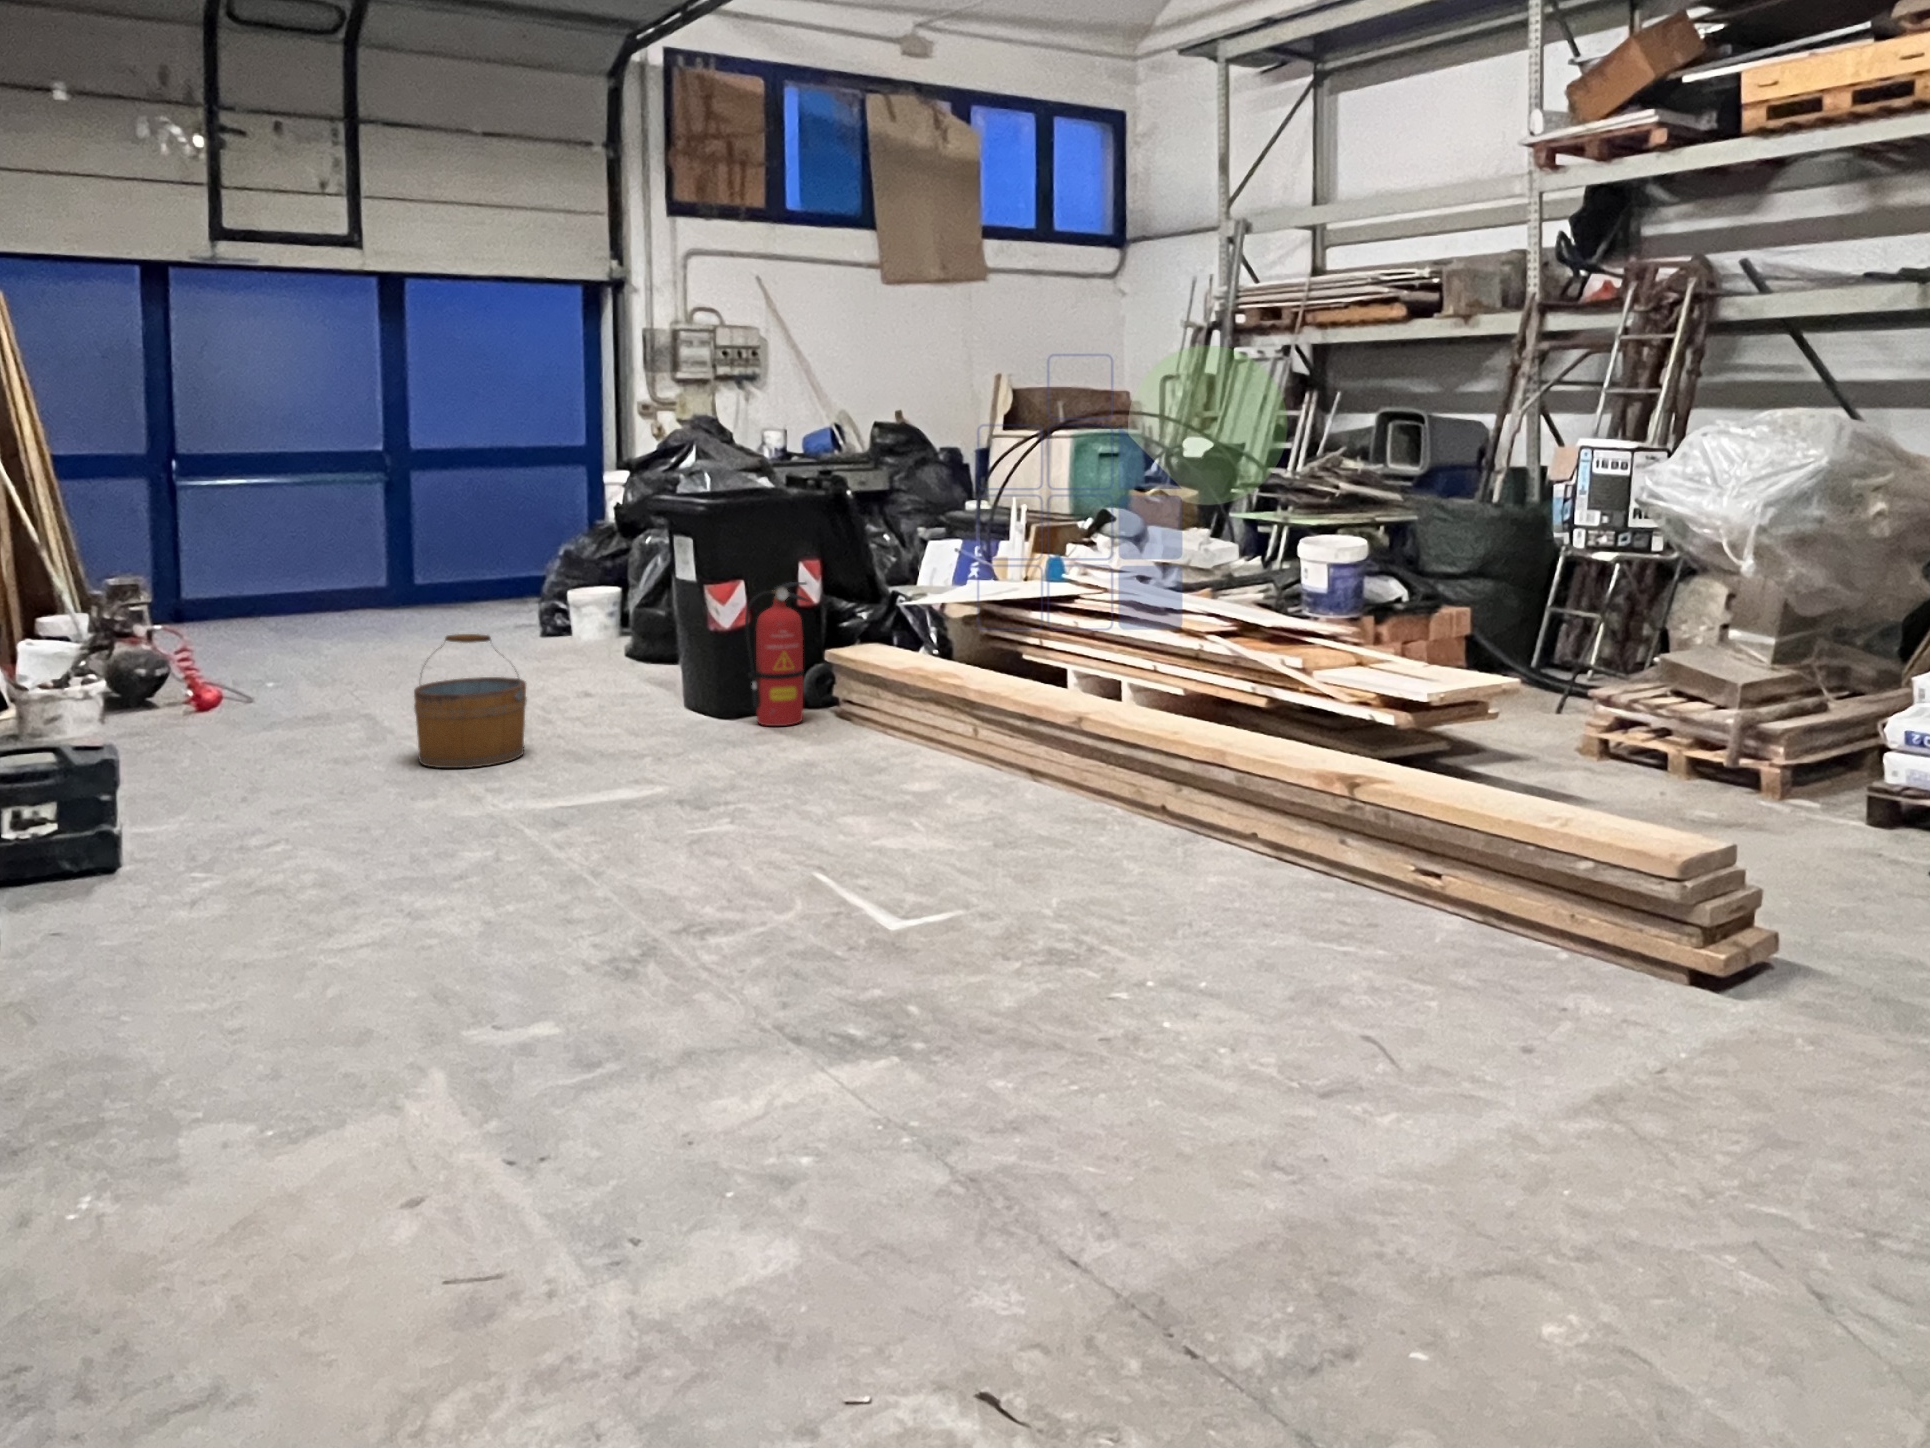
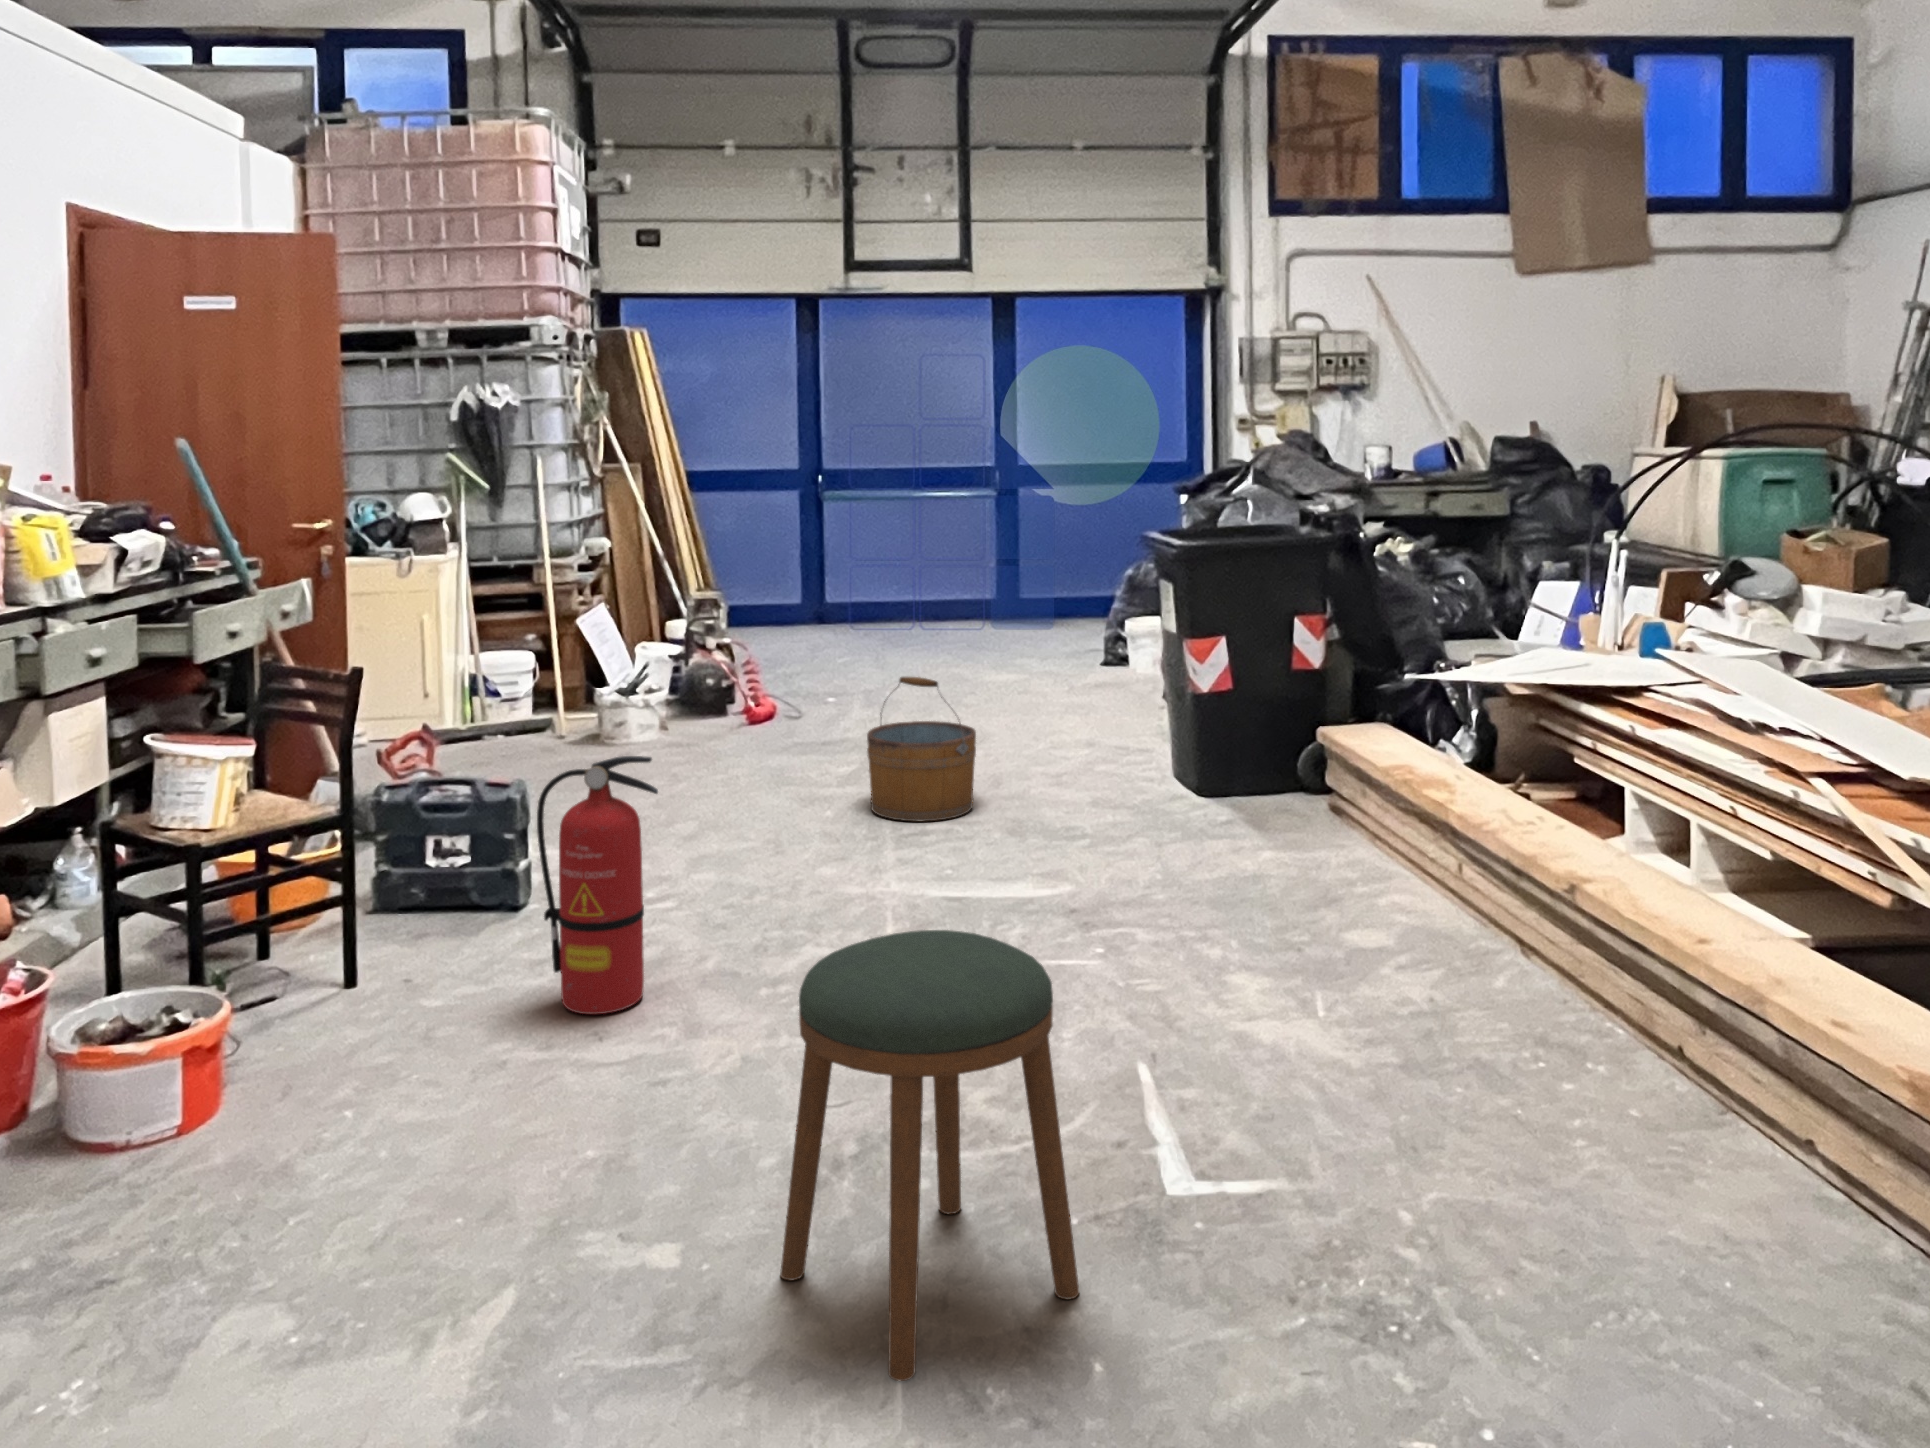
fire extinguisher: present [745,582,809,726] -> present [537,756,658,1014]
stool: none [654,752,877,1042] -> present [780,930,1079,1381]

